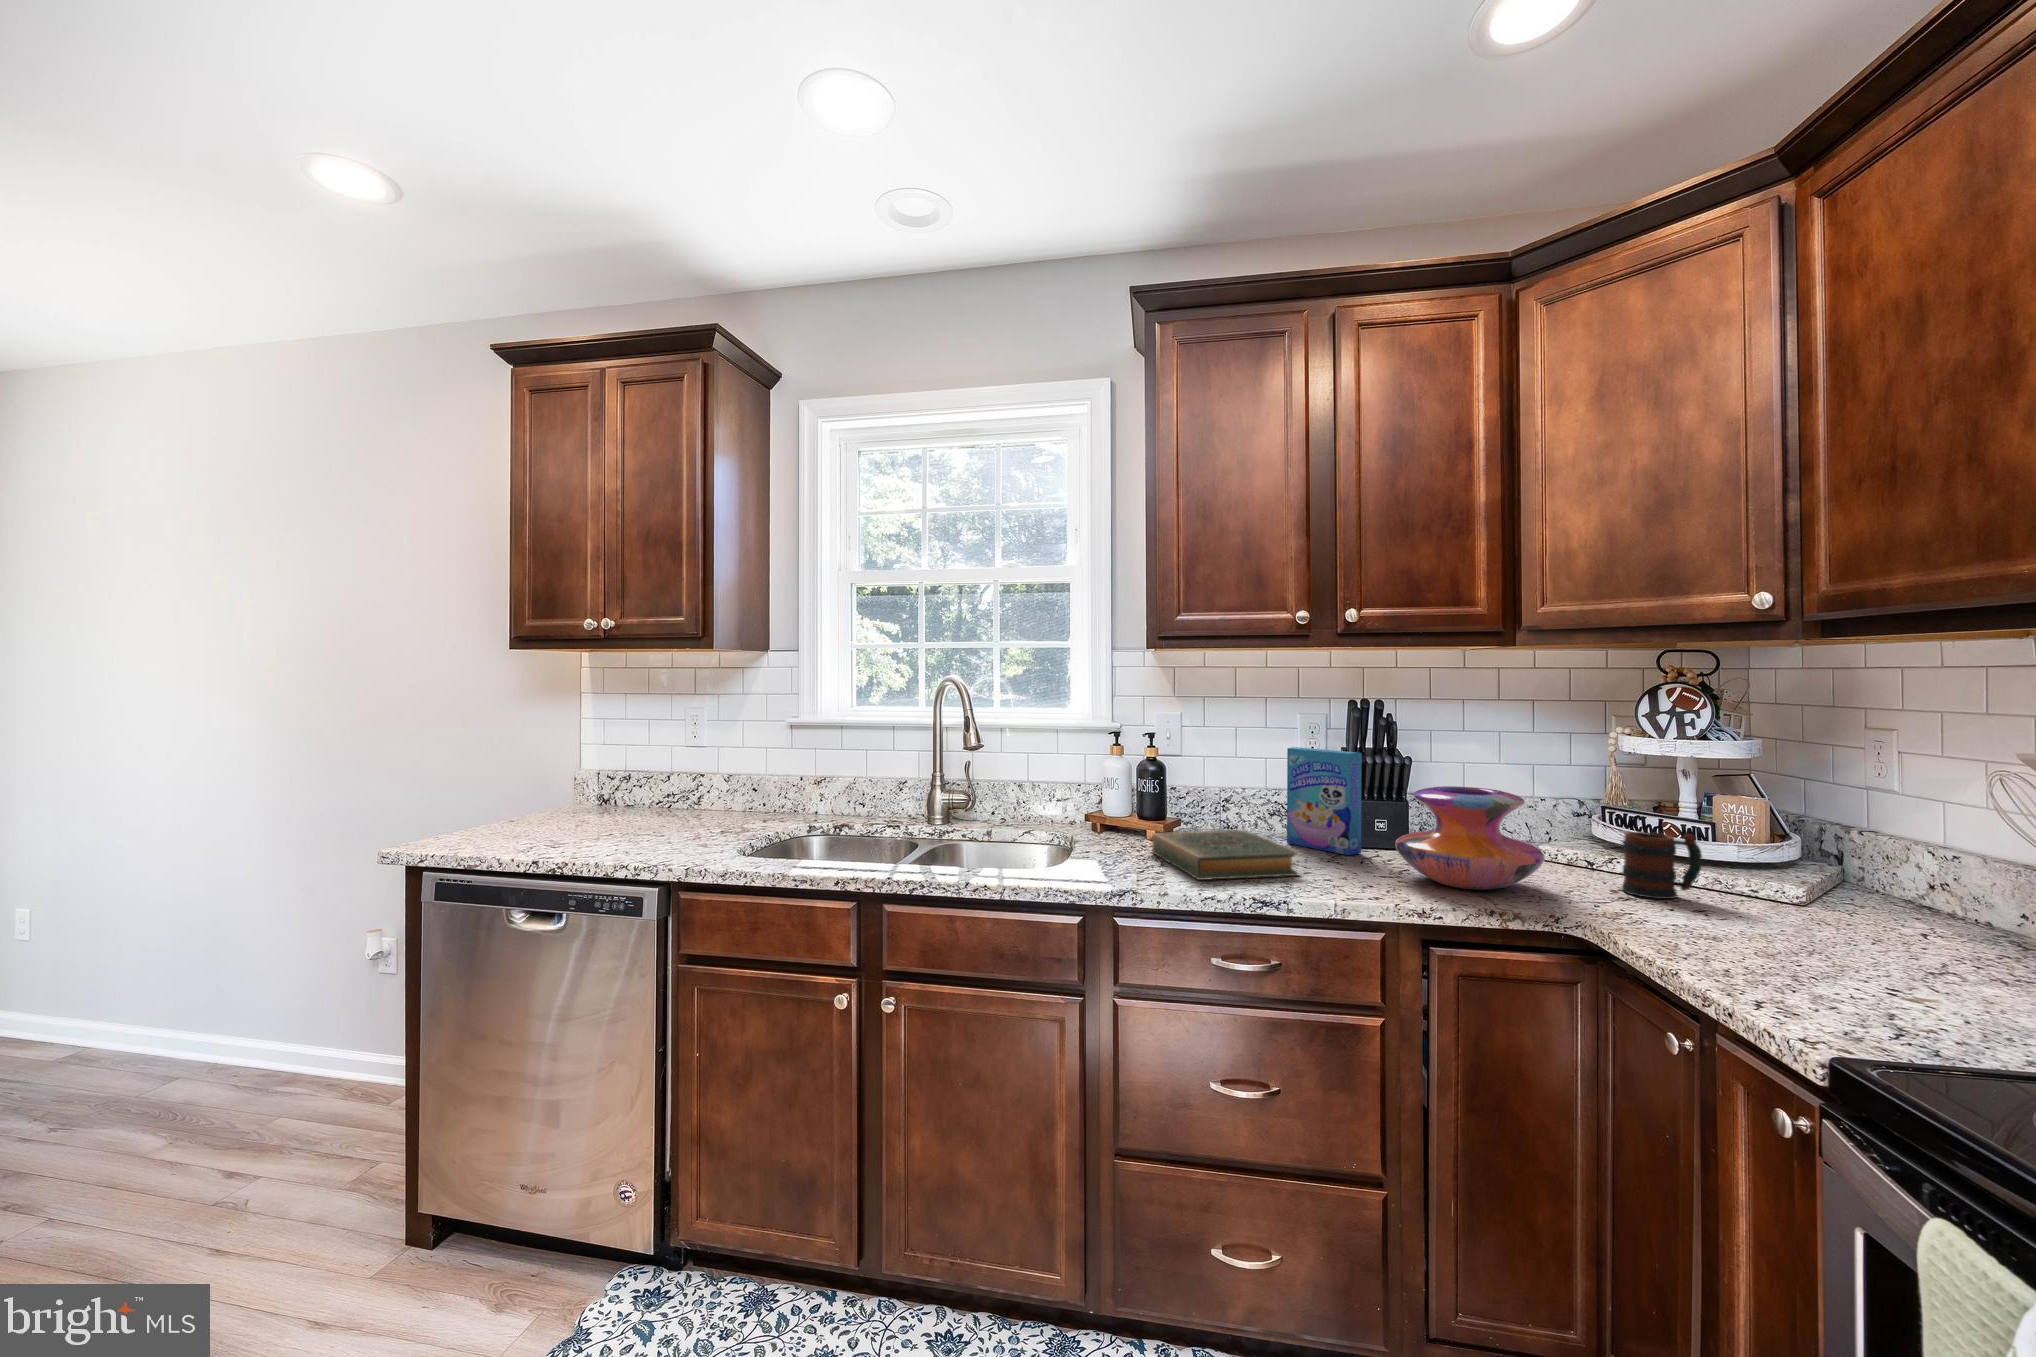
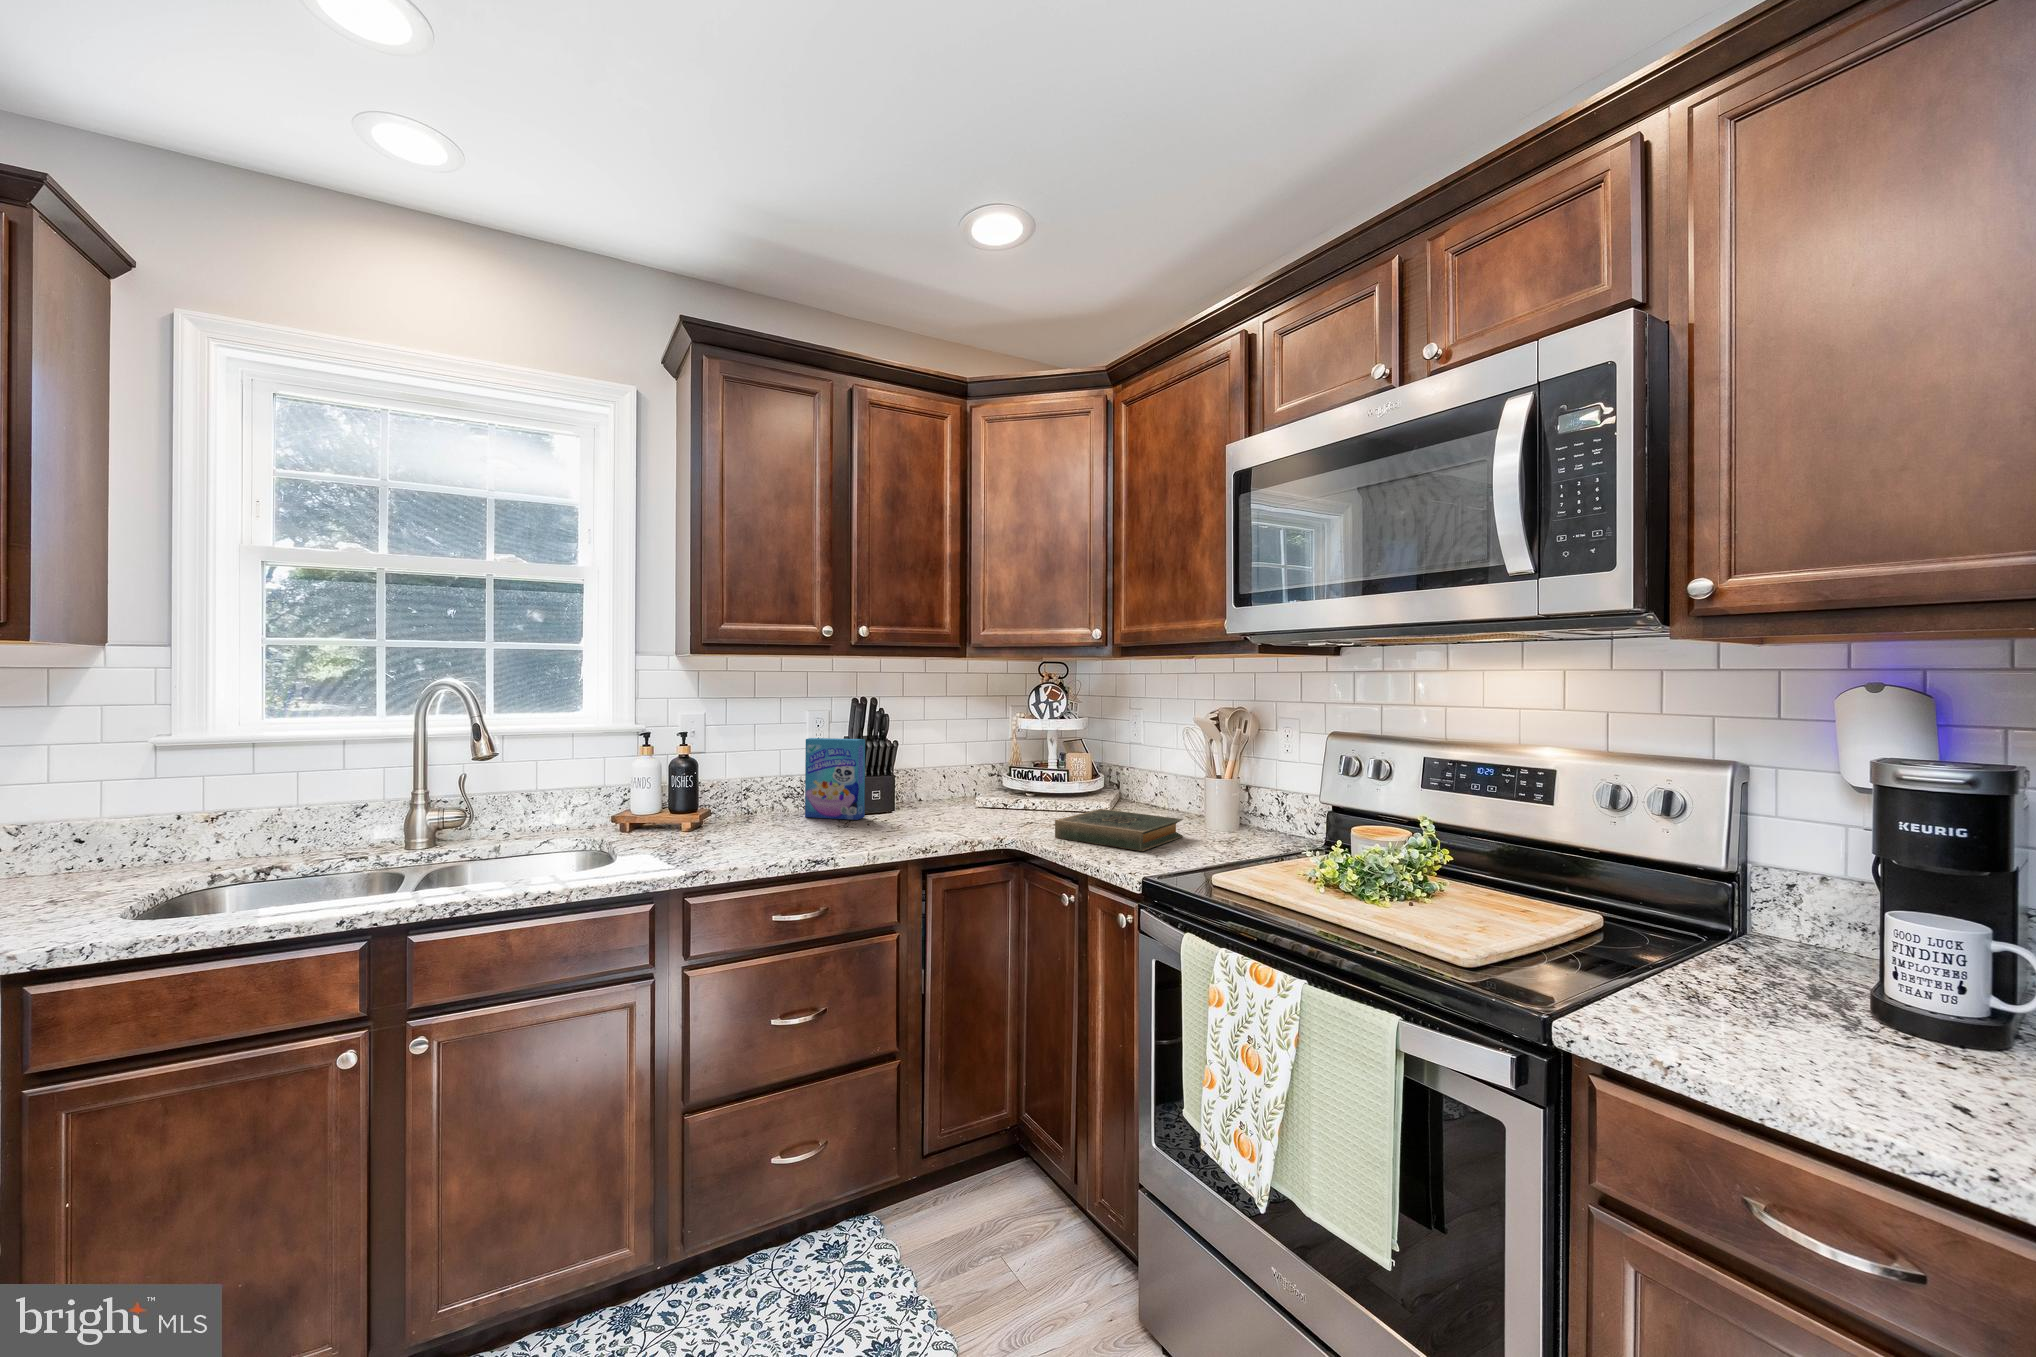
decorative vase: present [1395,786,1545,890] -> none [898,759,992,830]
hardback book: present [1152,830,1300,880] -> present [1055,809,1183,851]
mug: present [1622,831,1702,899] -> none [1029,778,1069,820]

